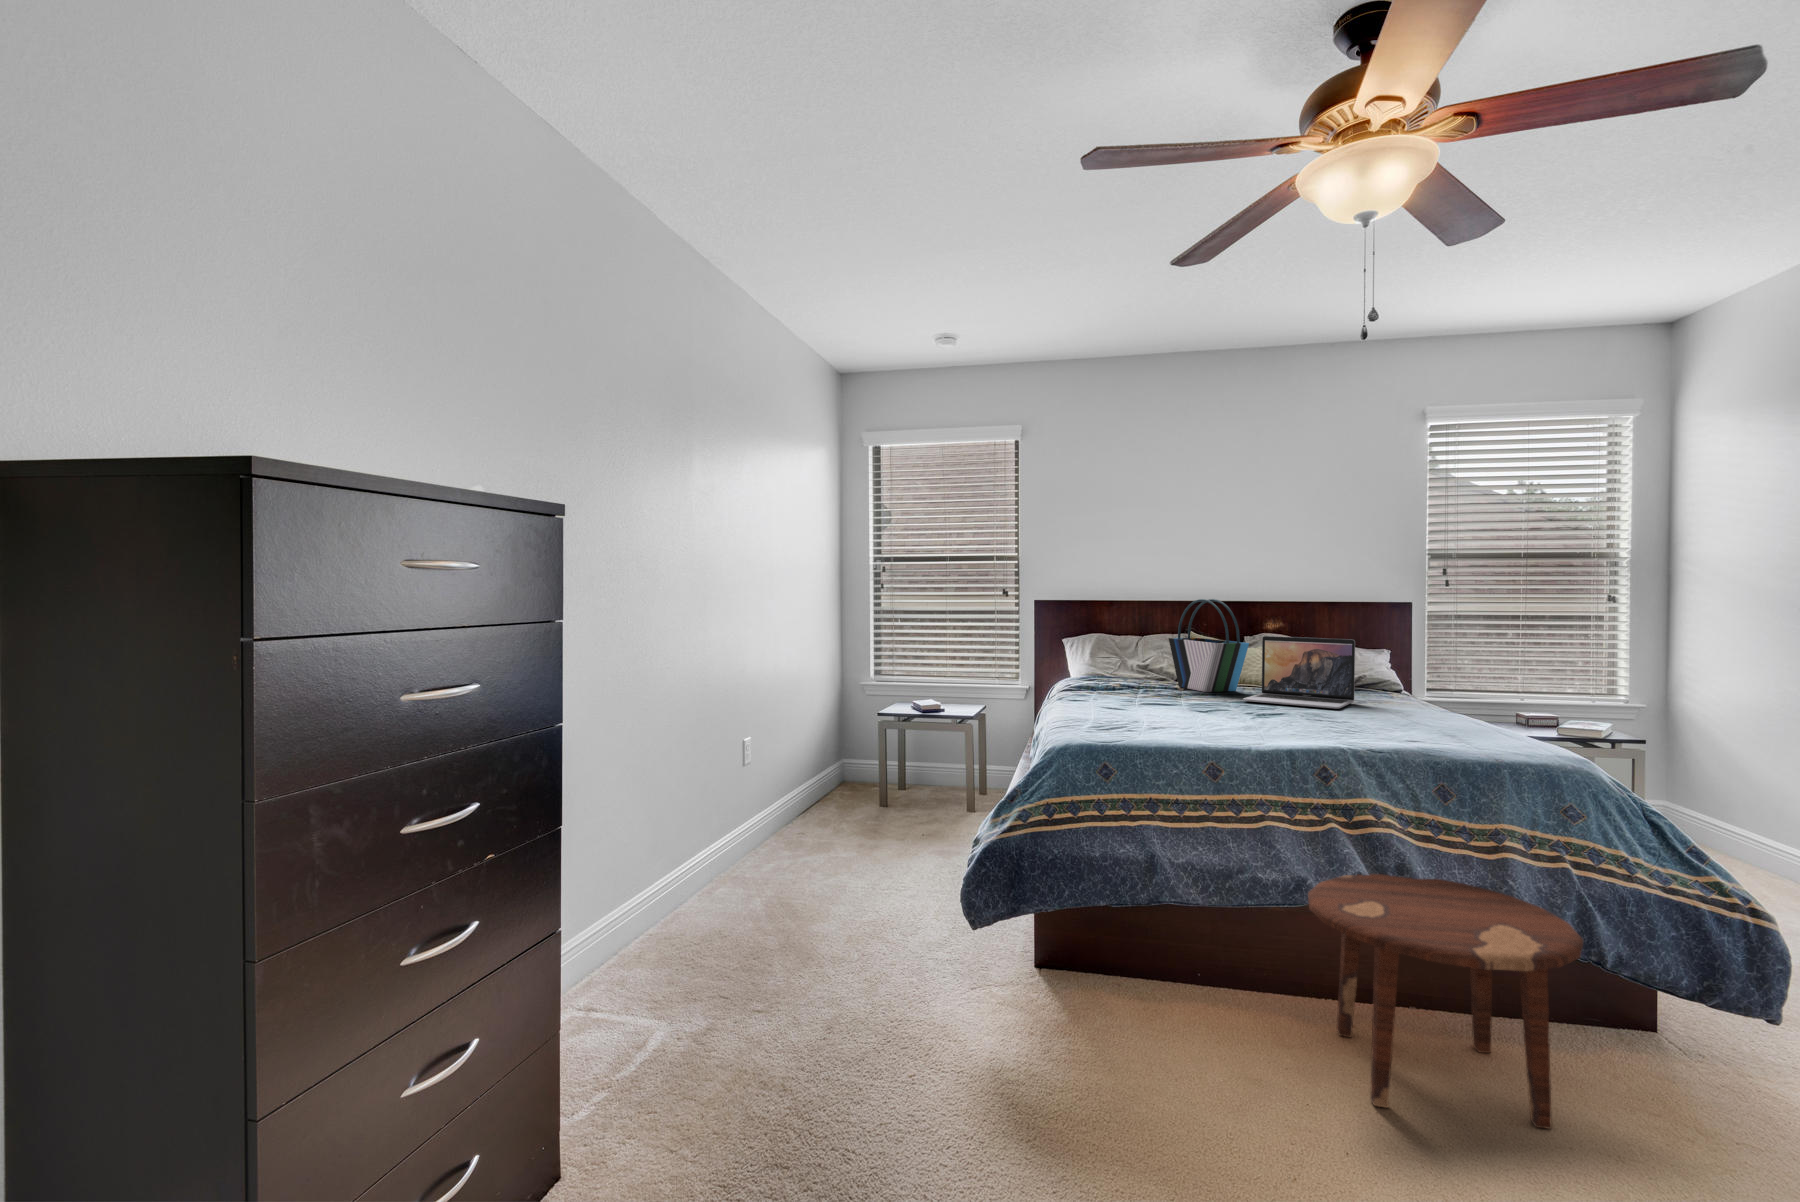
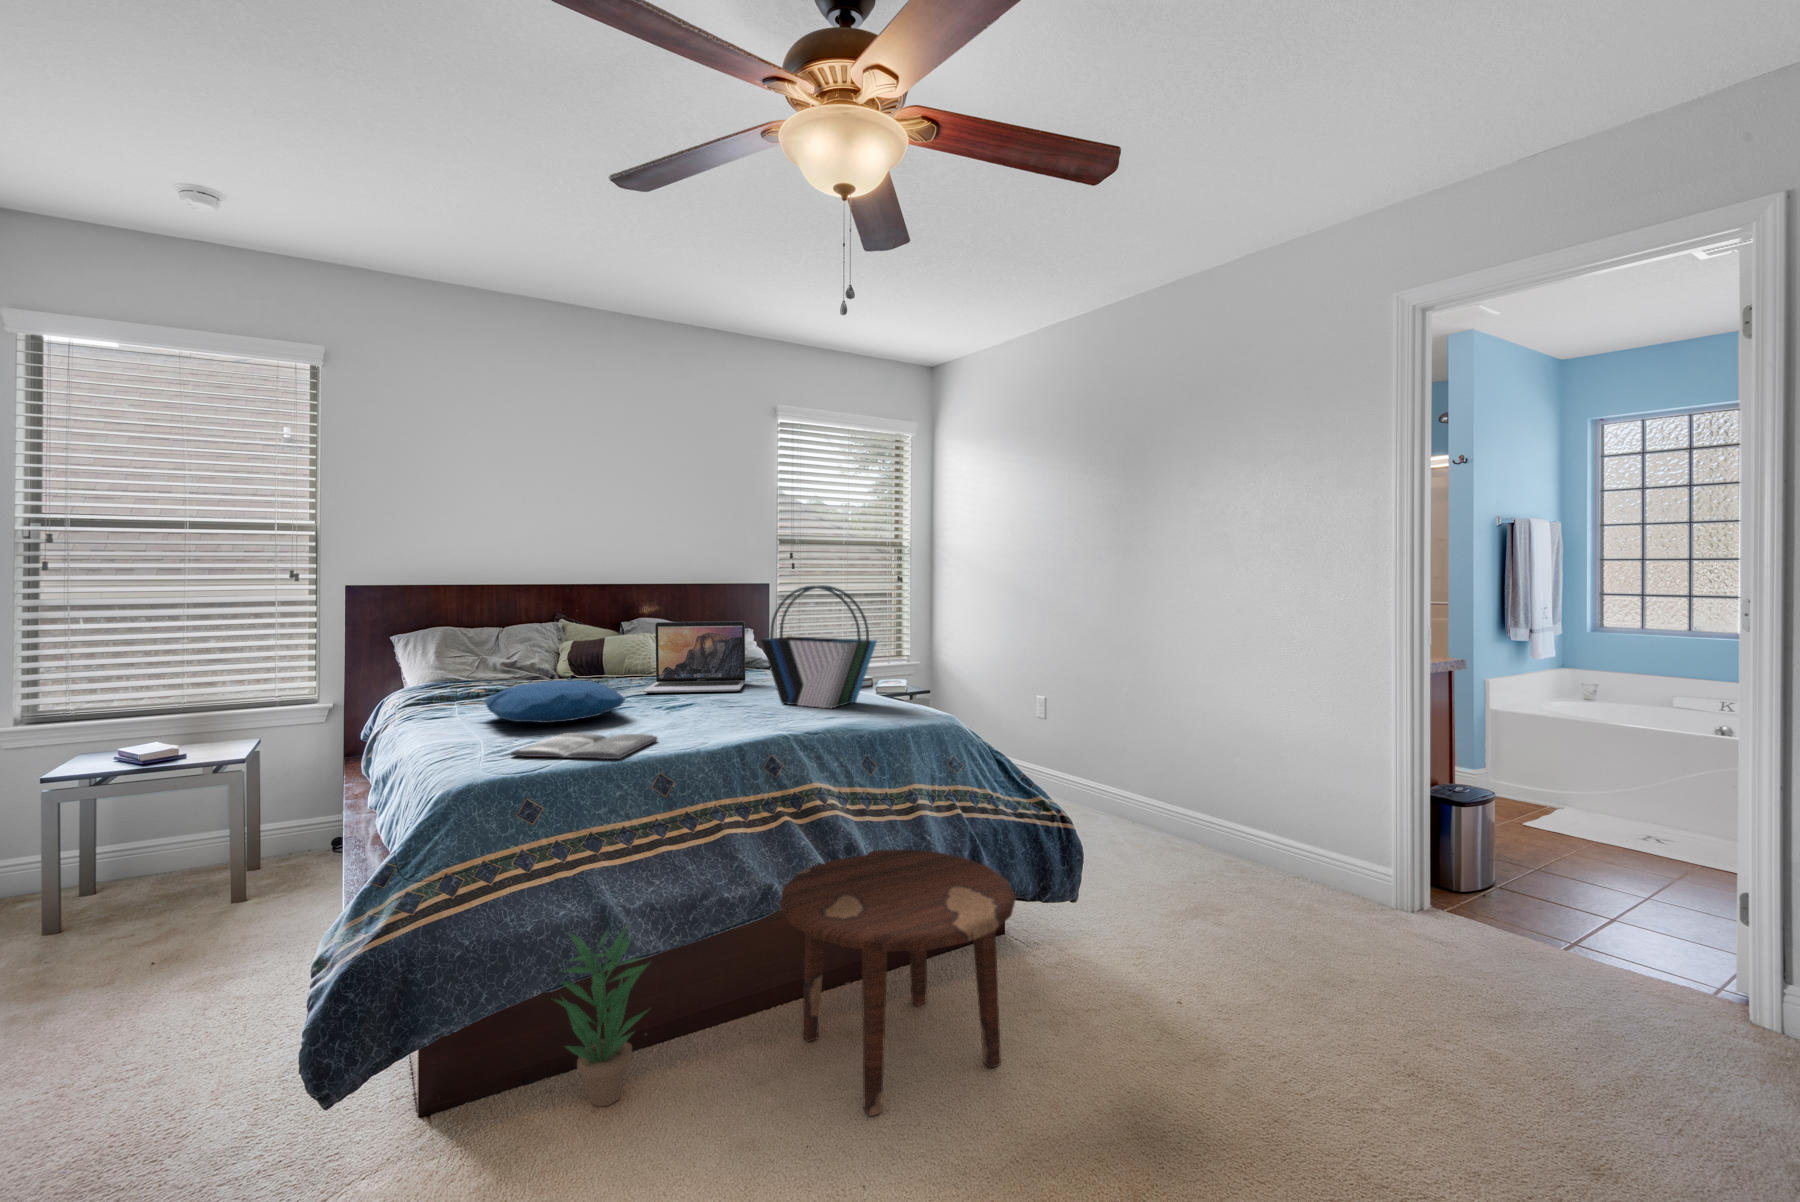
tote bag: present [1169,599,1249,692] -> present [761,585,877,708]
pillow: none [1102,680,1212,713] -> present [484,680,625,723]
magazine: none [1104,721,1223,744] -> present [511,733,657,759]
potted plant: none [1112,867,1193,1013] -> present [554,927,650,1106]

